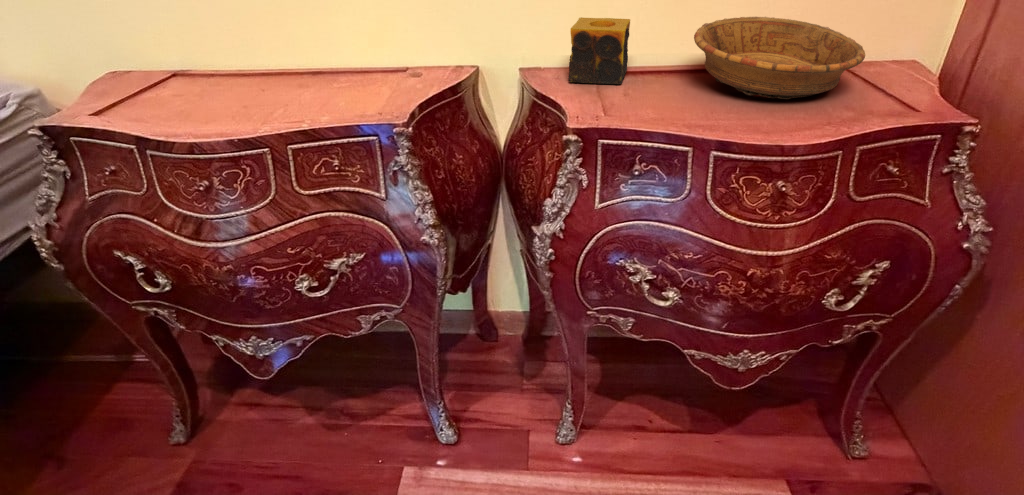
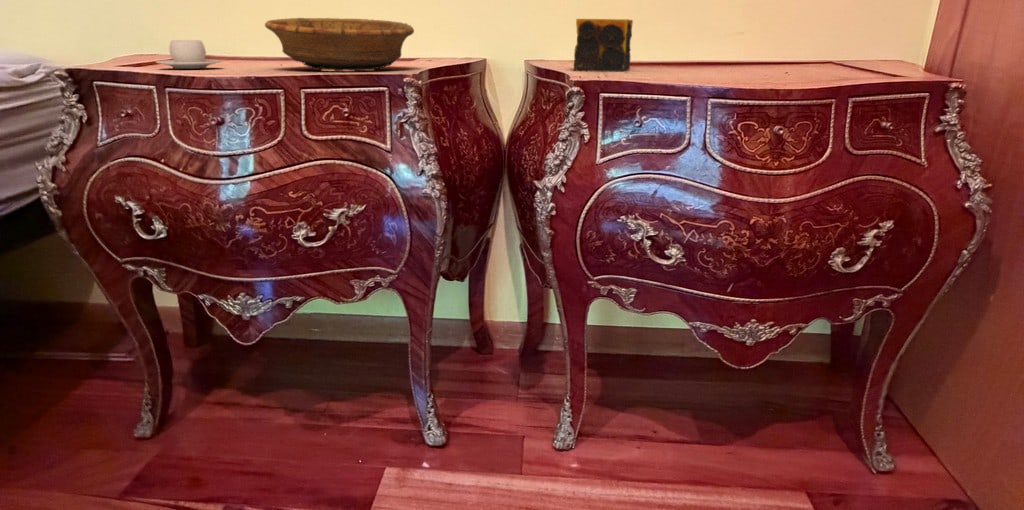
decorative bowl: present [694,17,865,99] -> present [265,18,414,71]
teacup: none [131,60,199,97] -> present [156,40,221,69]

